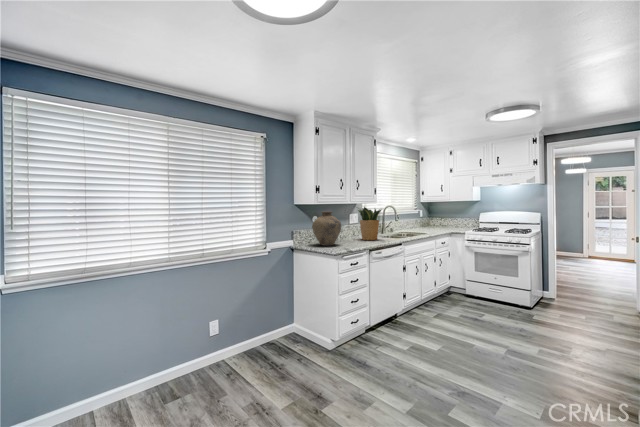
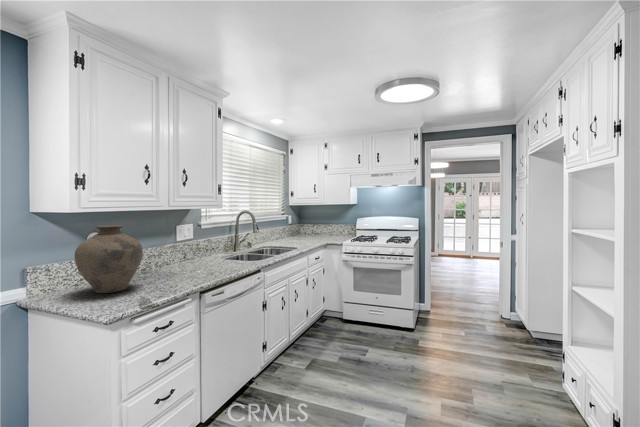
potted plant: present [358,207,382,240] -> none [181,213,229,269]

